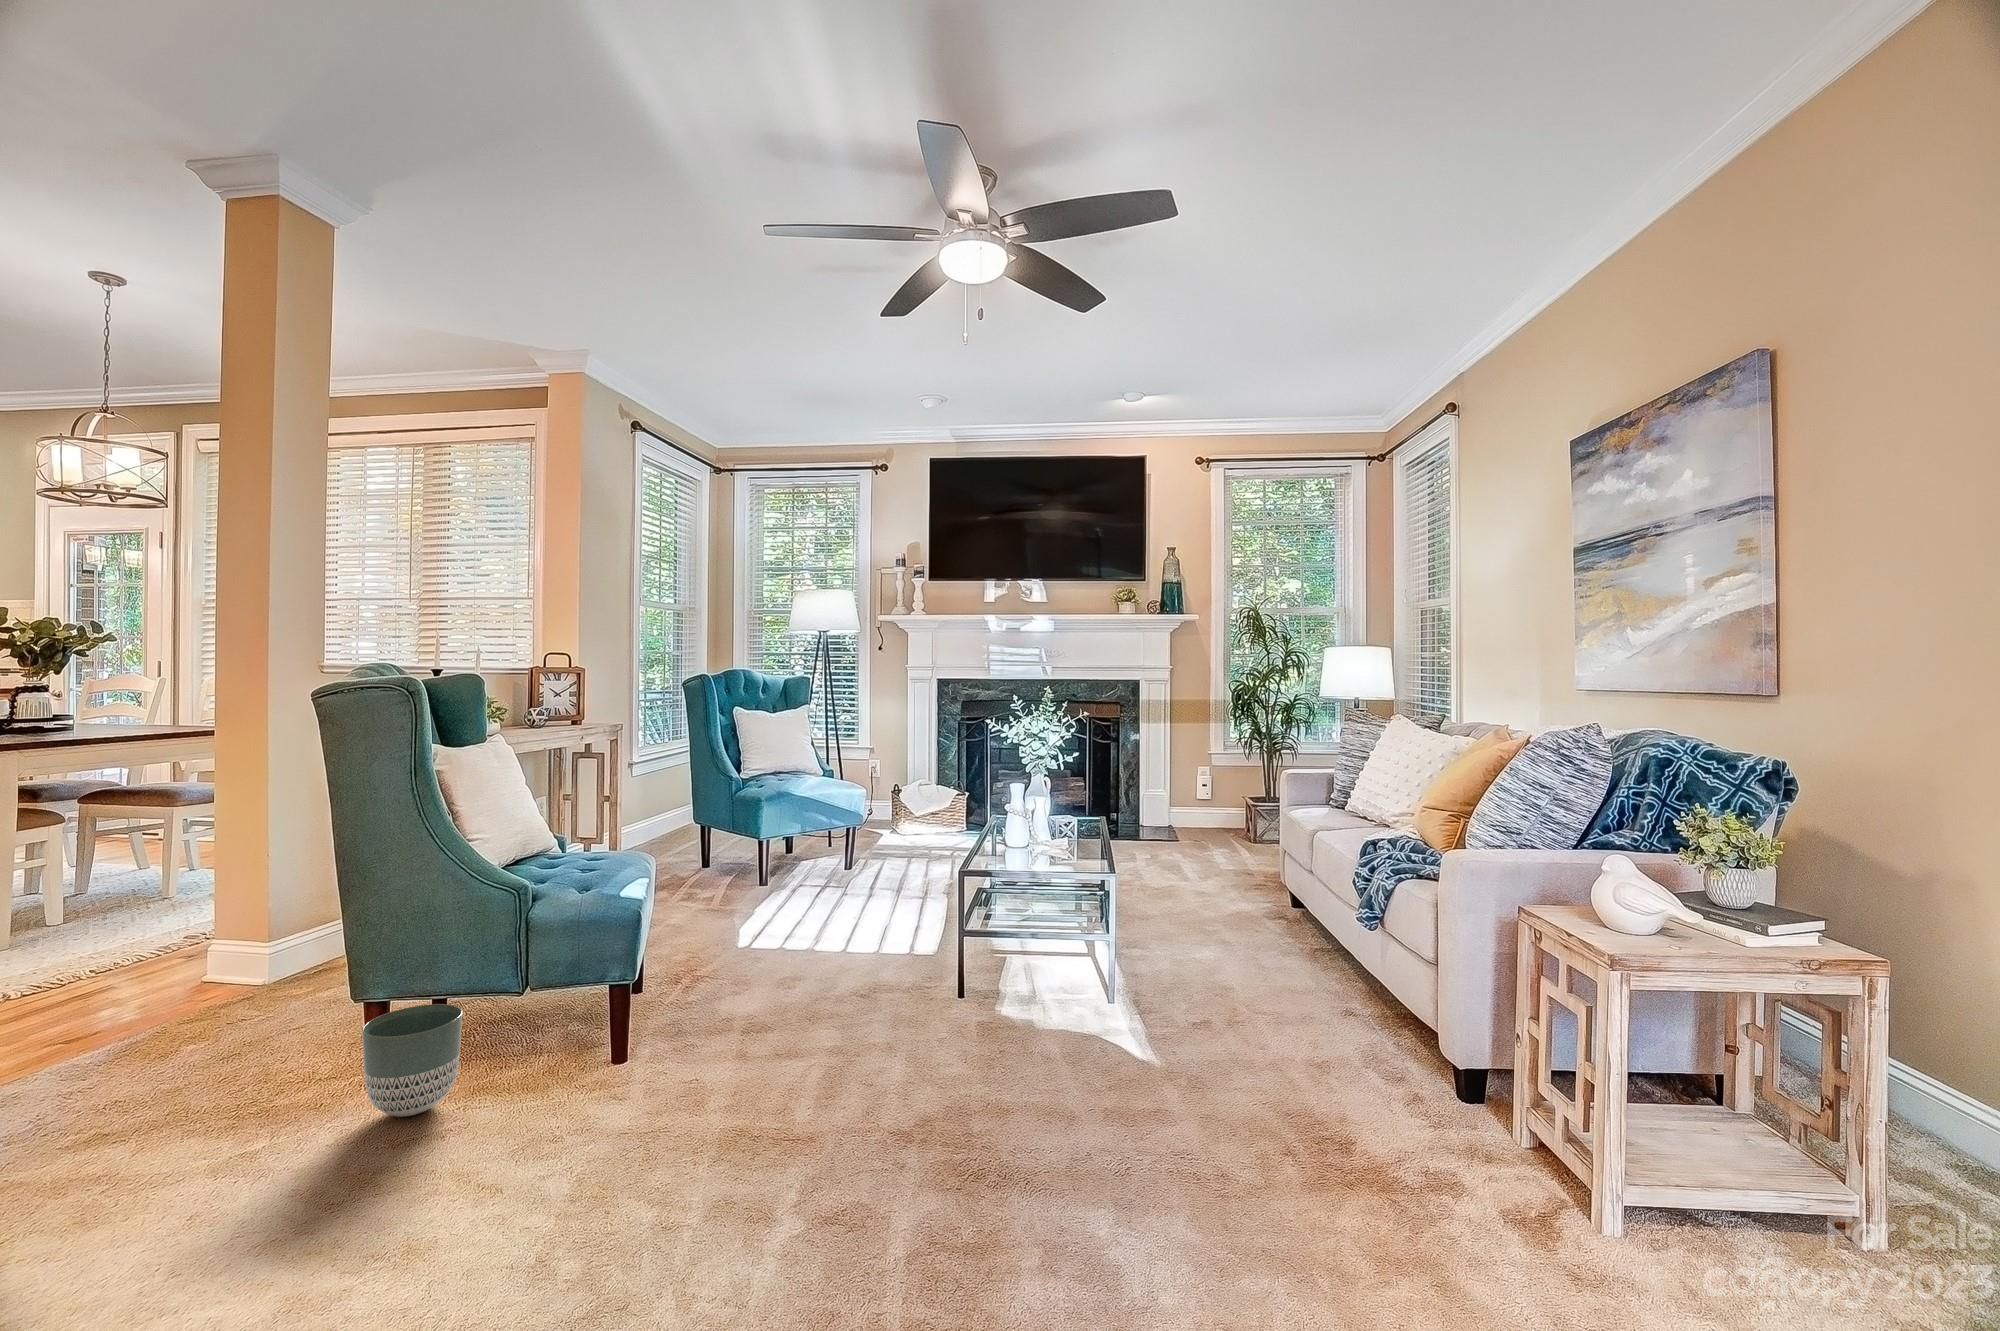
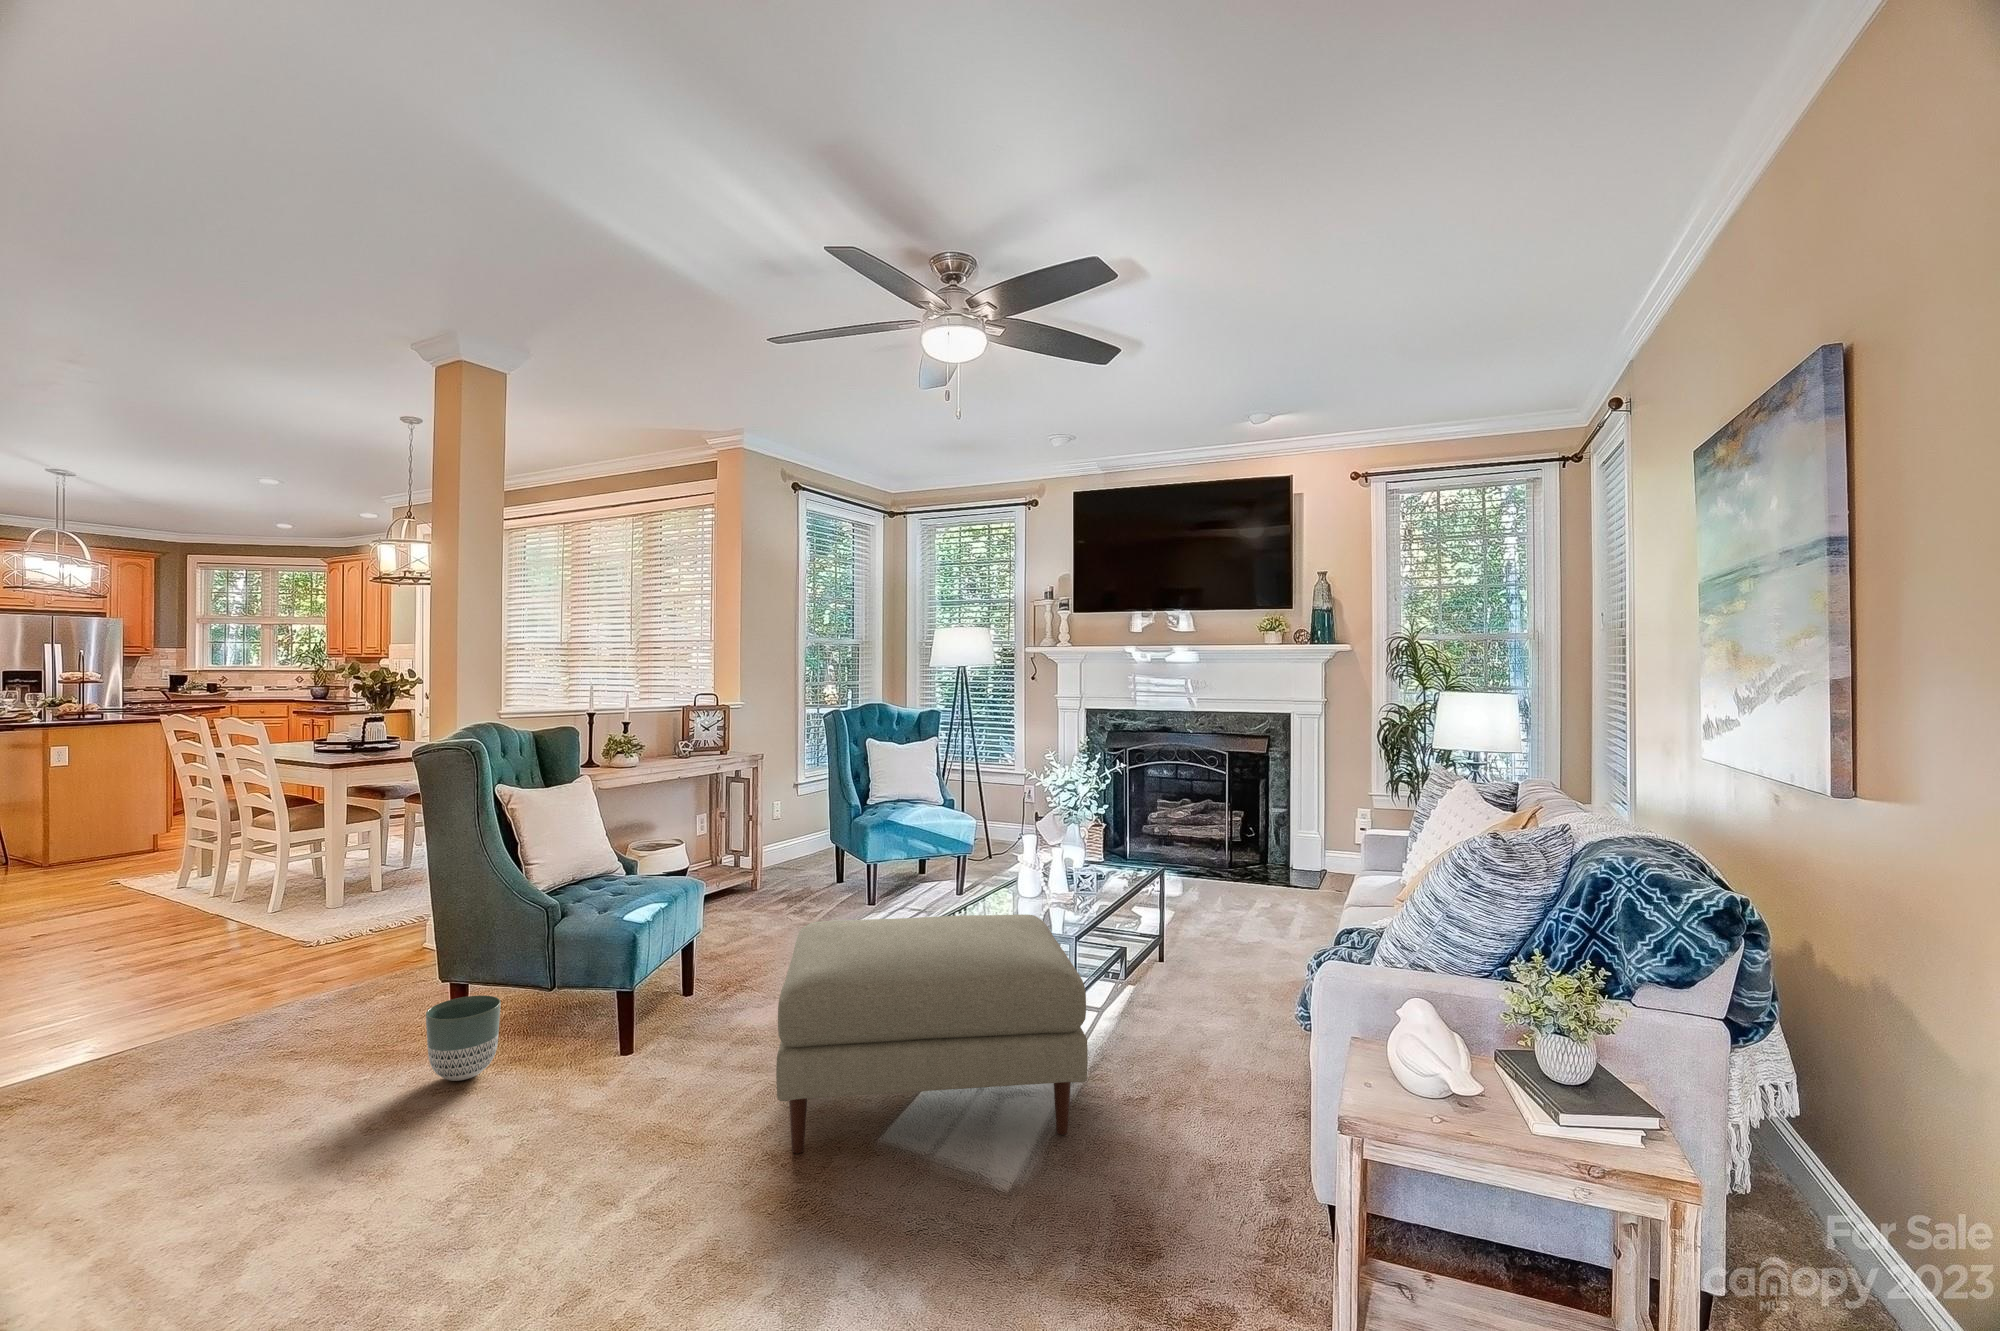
ottoman: none [826,856,1189,1120] -> present [776,914,1088,1153]

